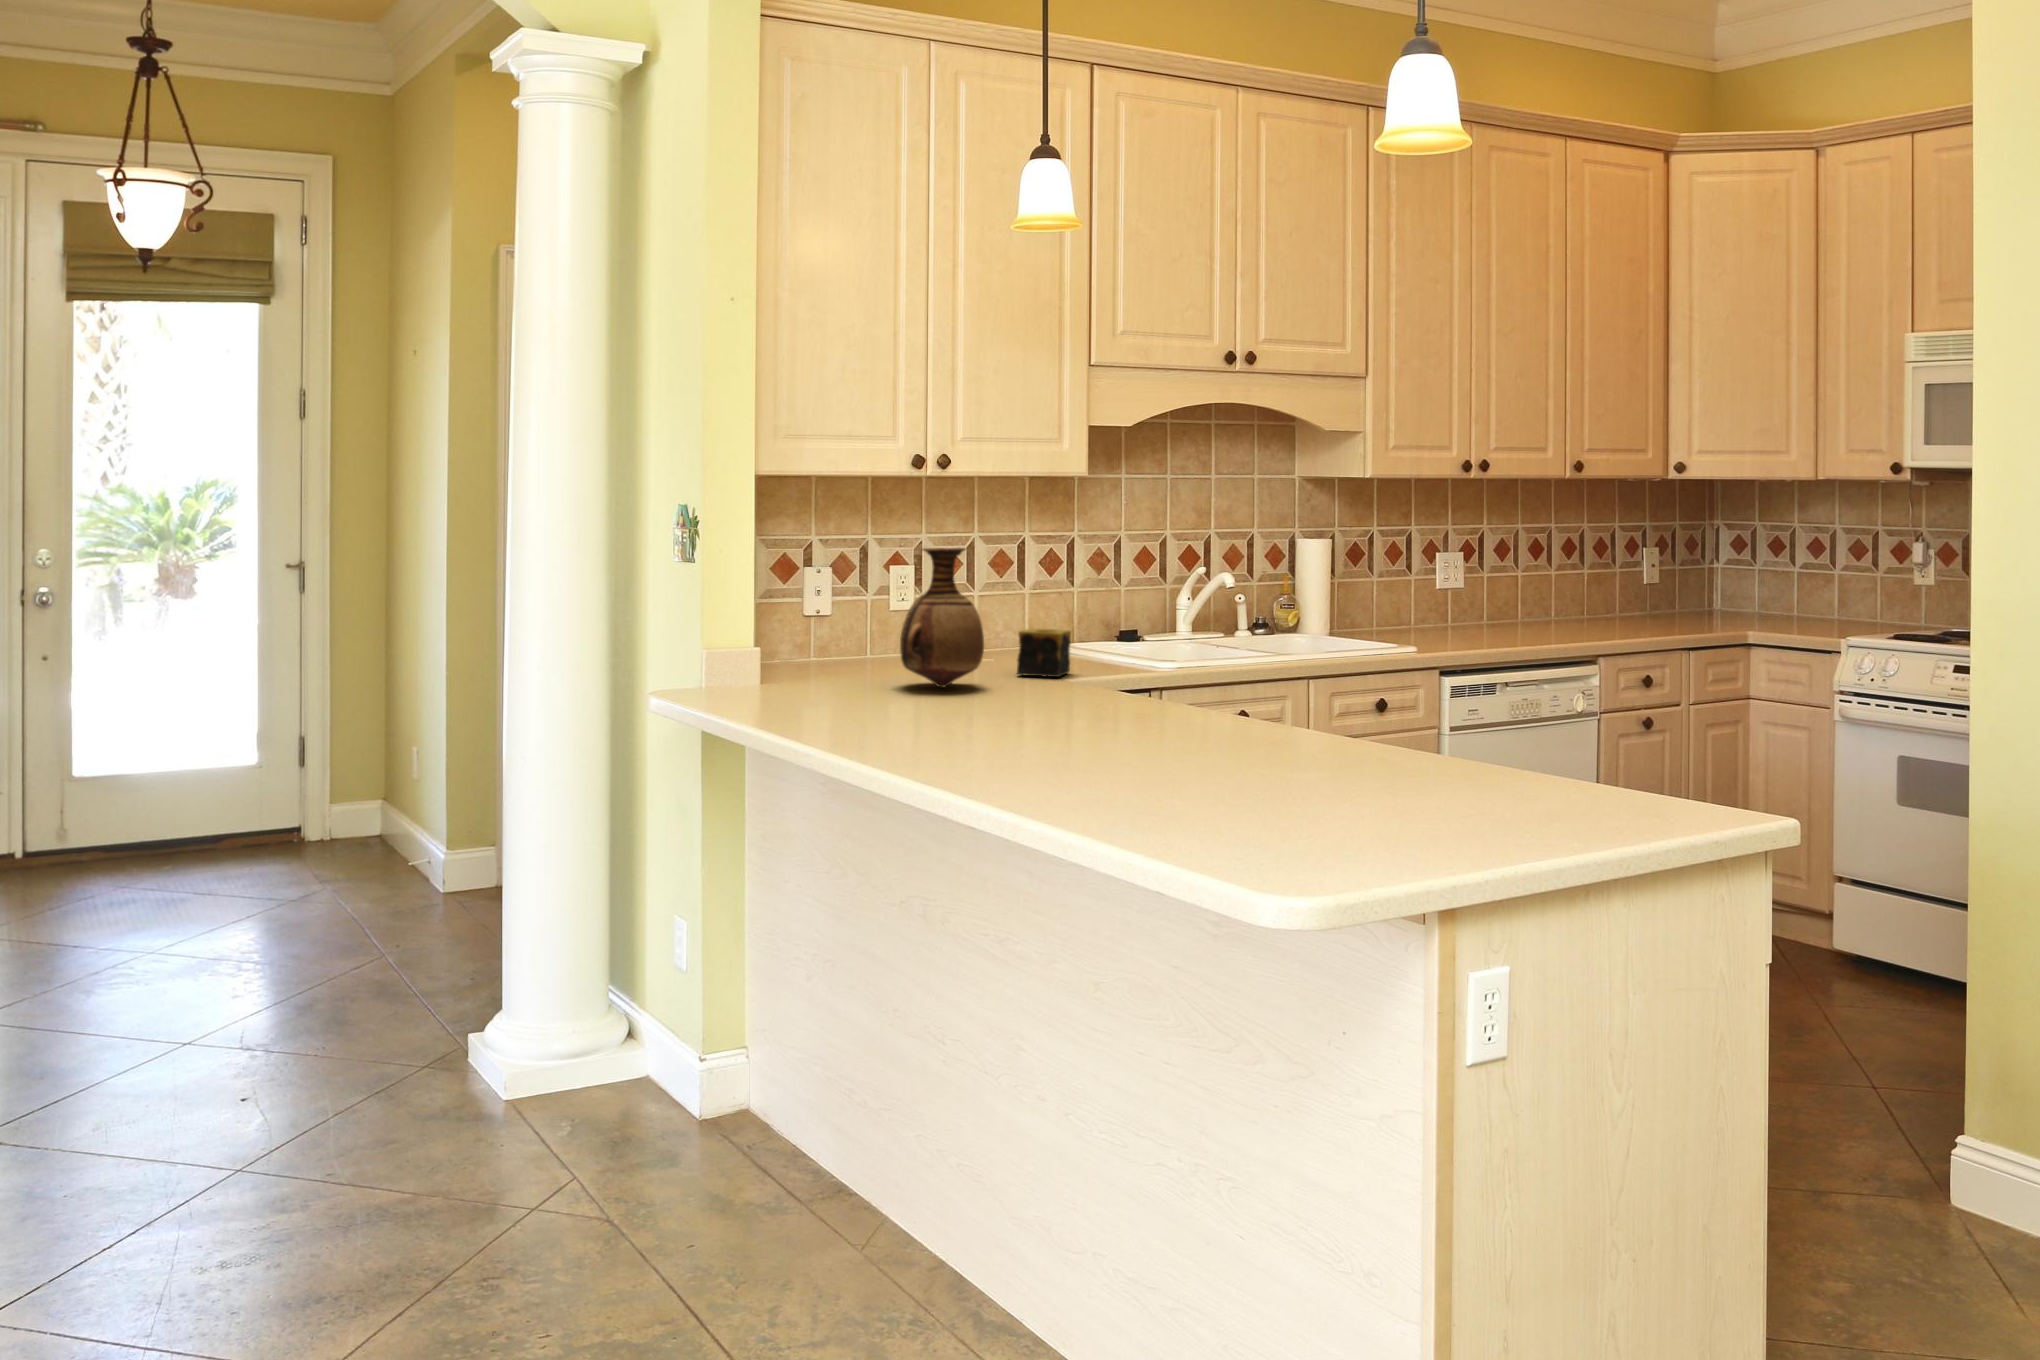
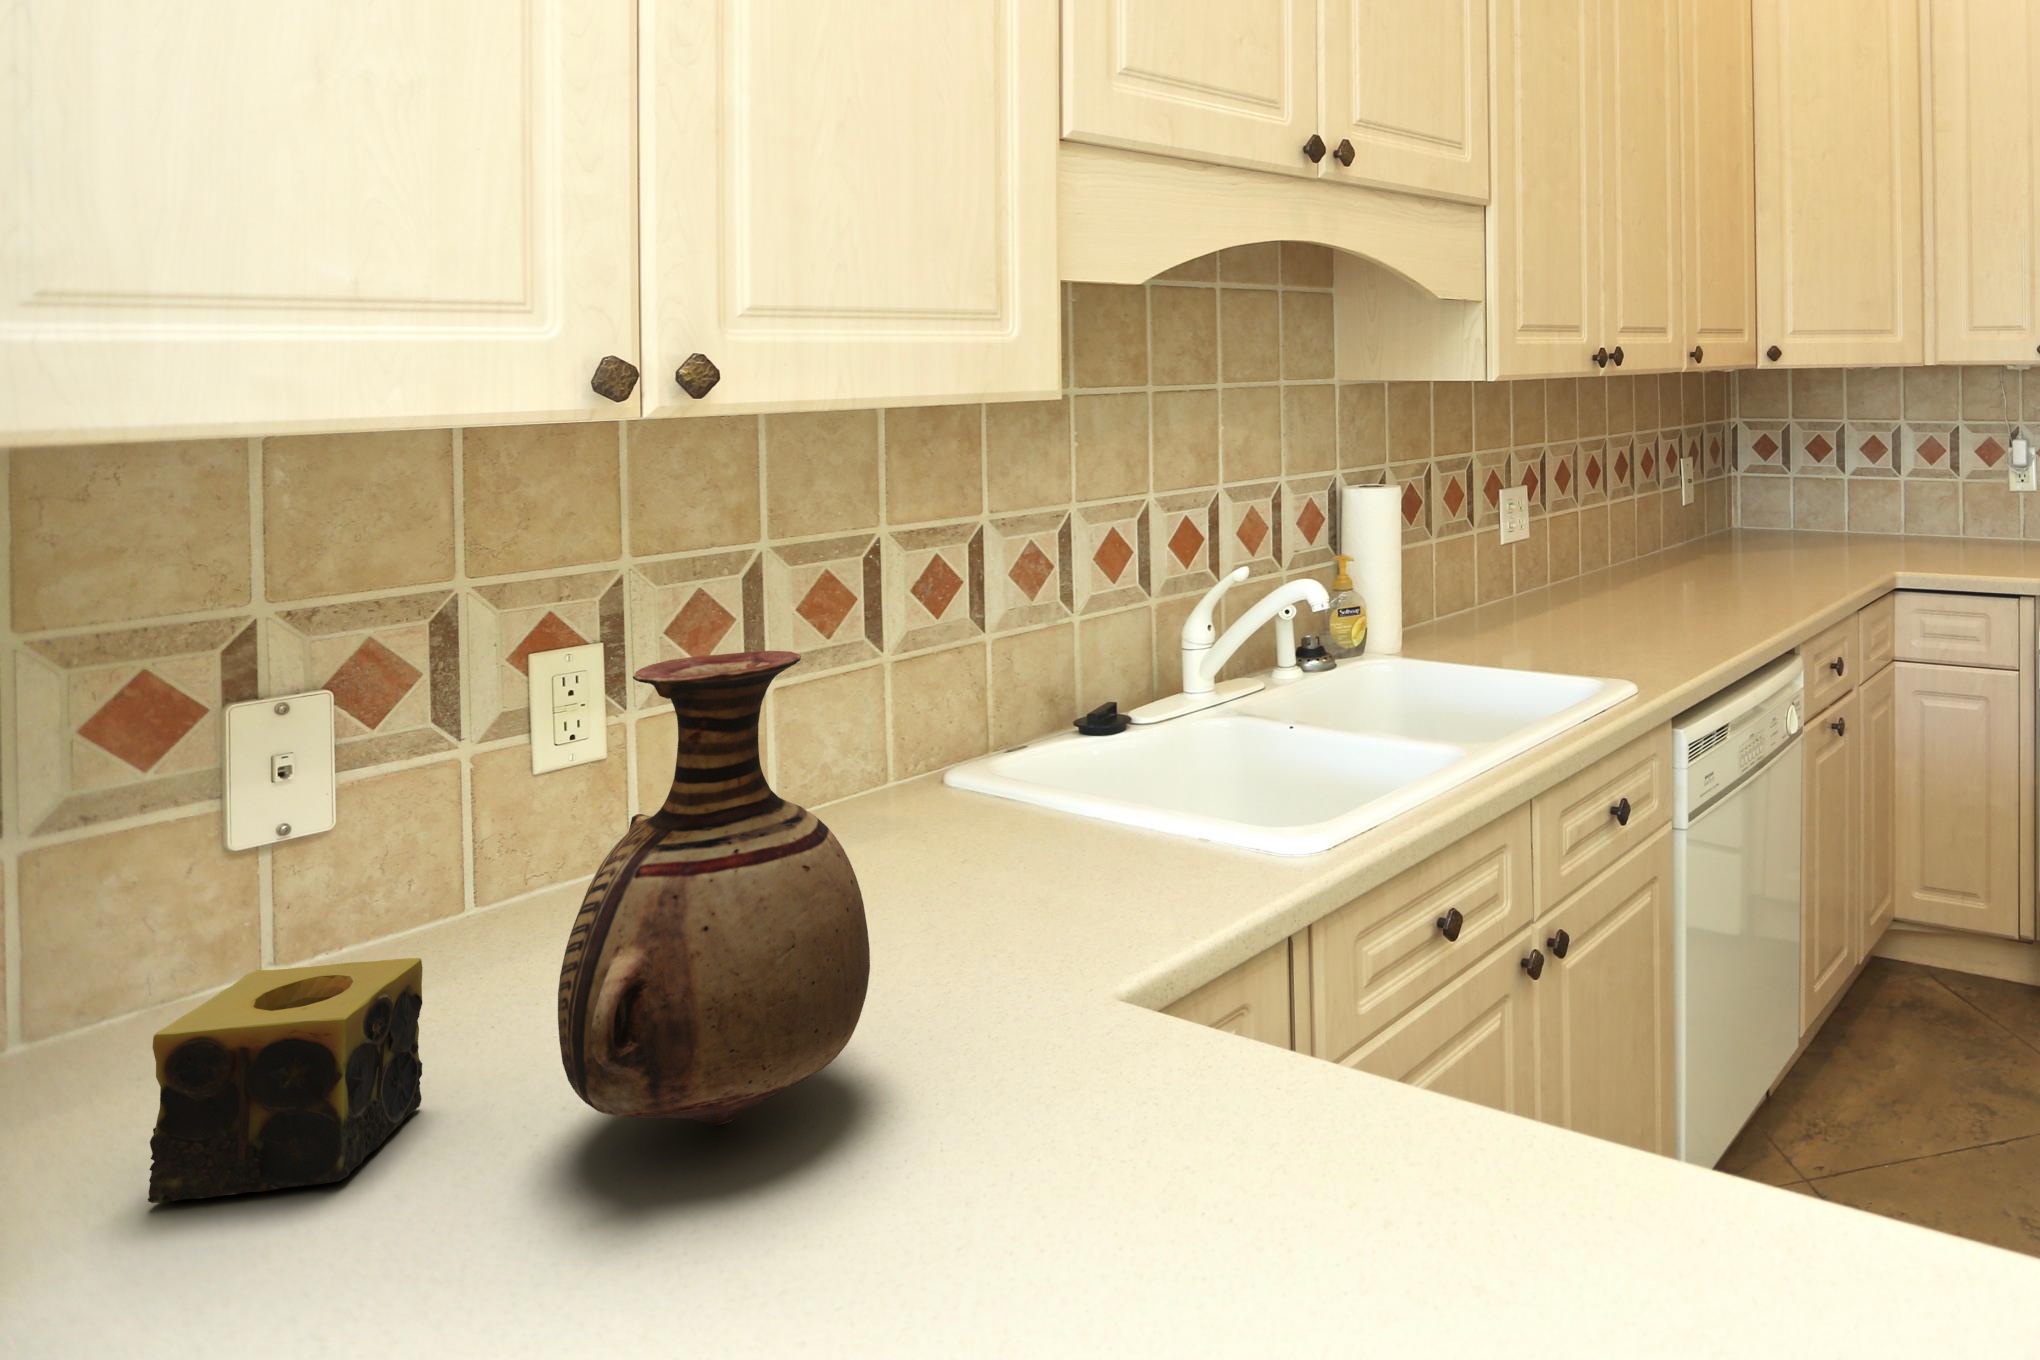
candle: present [1017,628,1071,677] -> present [148,958,422,1203]

